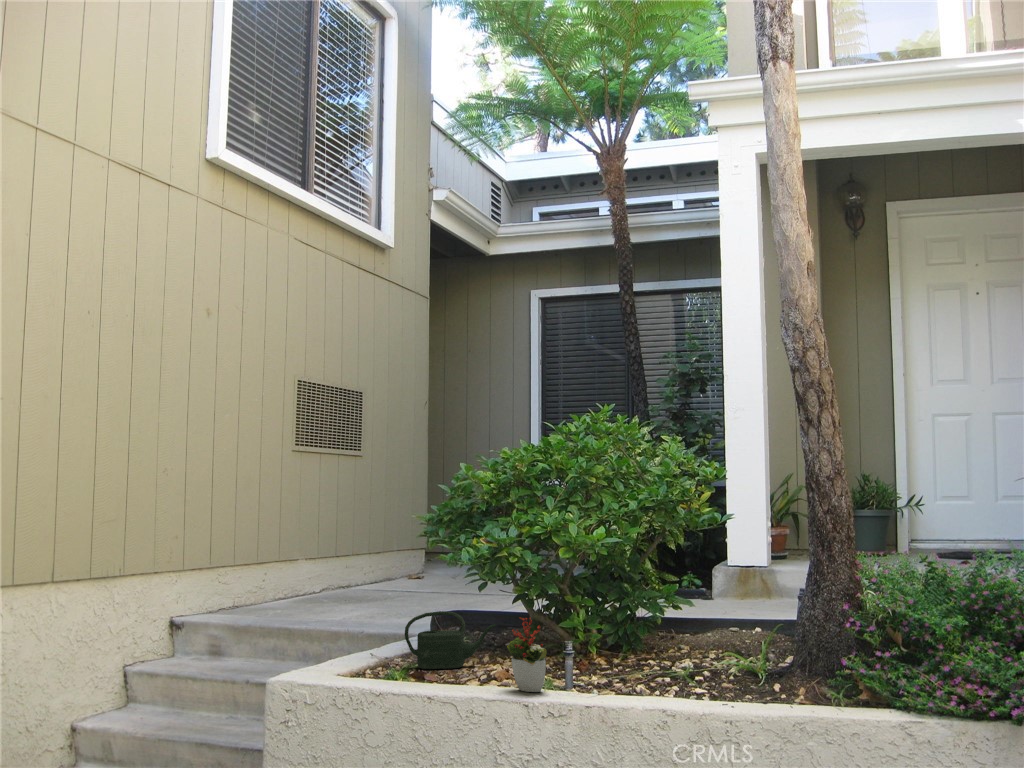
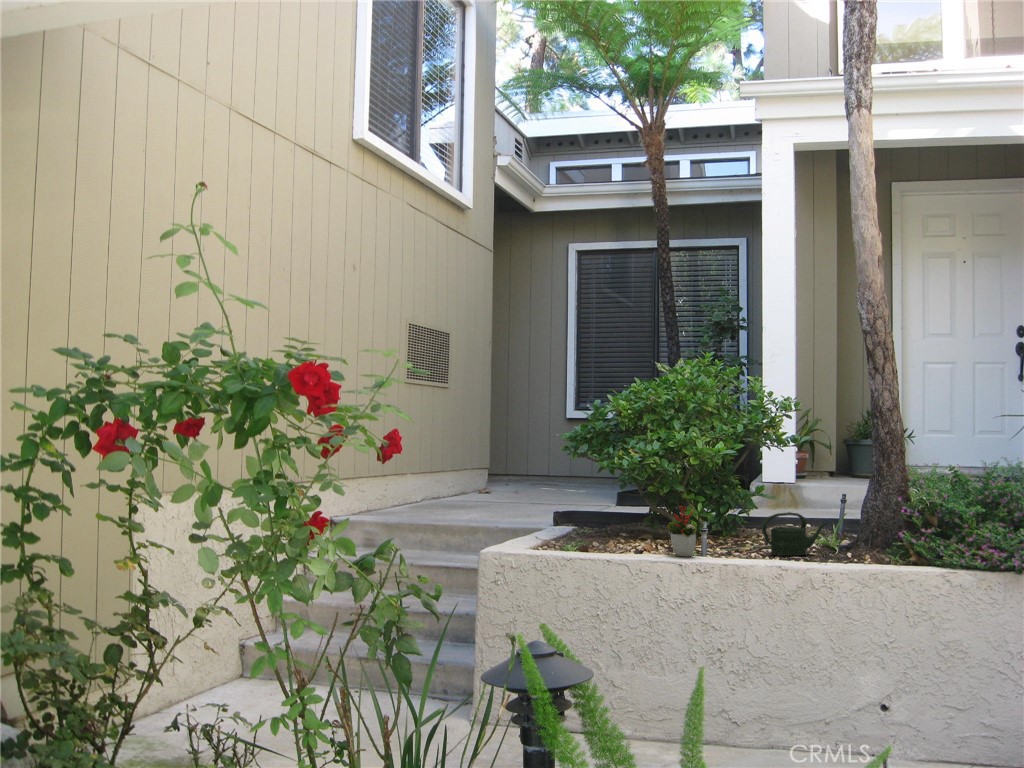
watering can: present [405,611,496,669] -> present [762,512,828,556]

